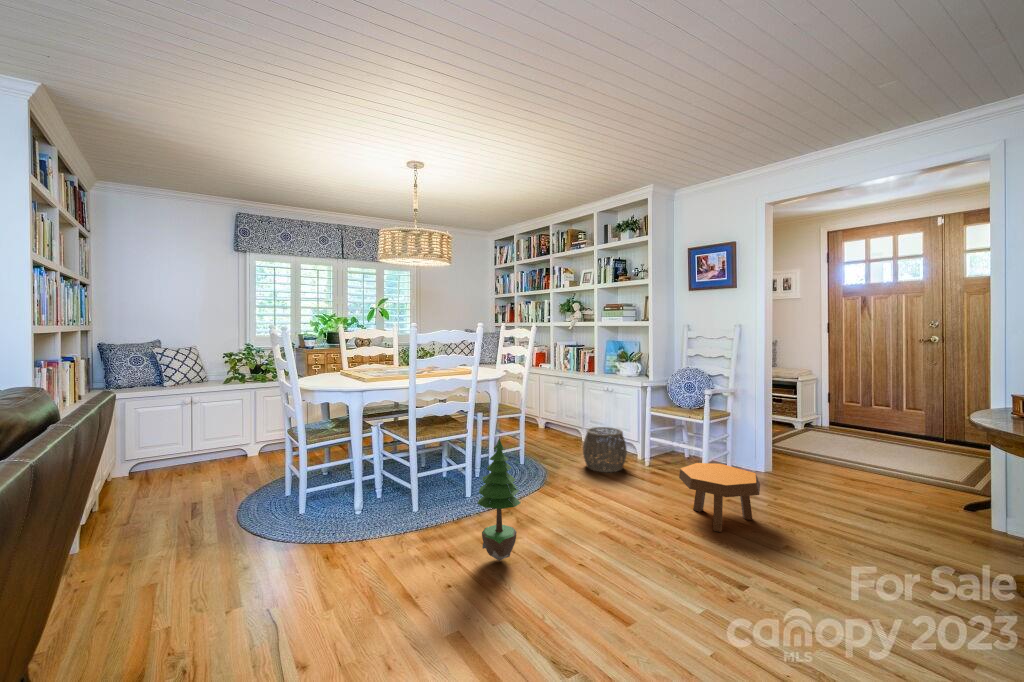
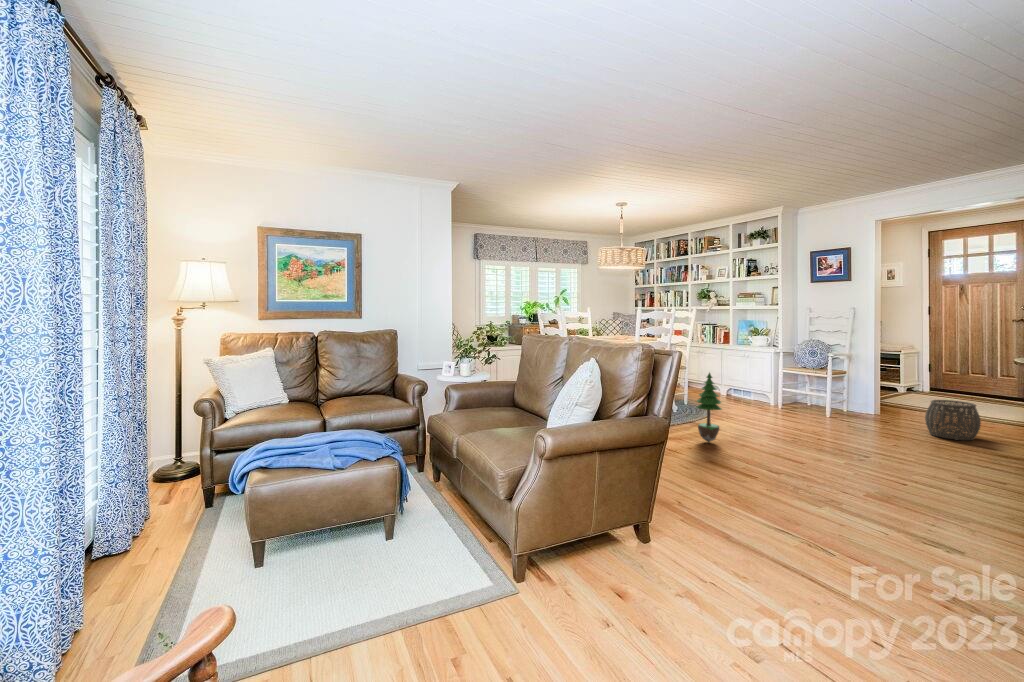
woven basket: present [583,427,627,472] -> present [925,400,981,440]
footstool: present [679,463,760,532] -> none [813,399,873,437]

